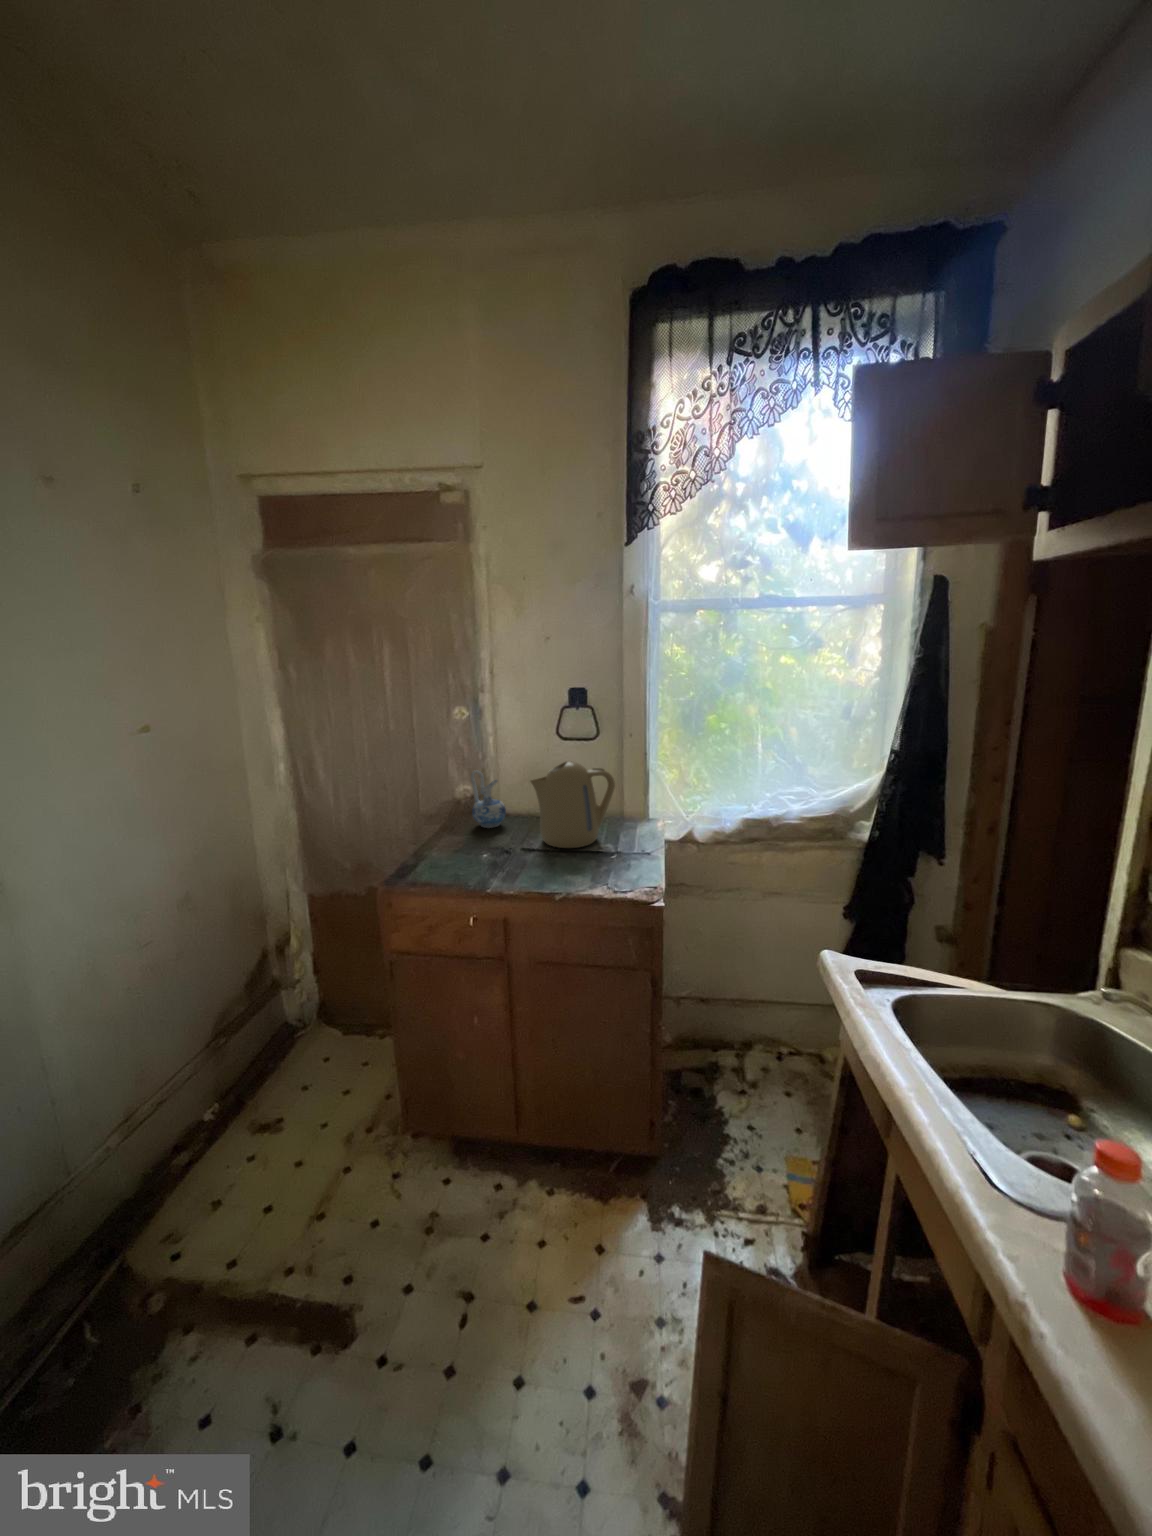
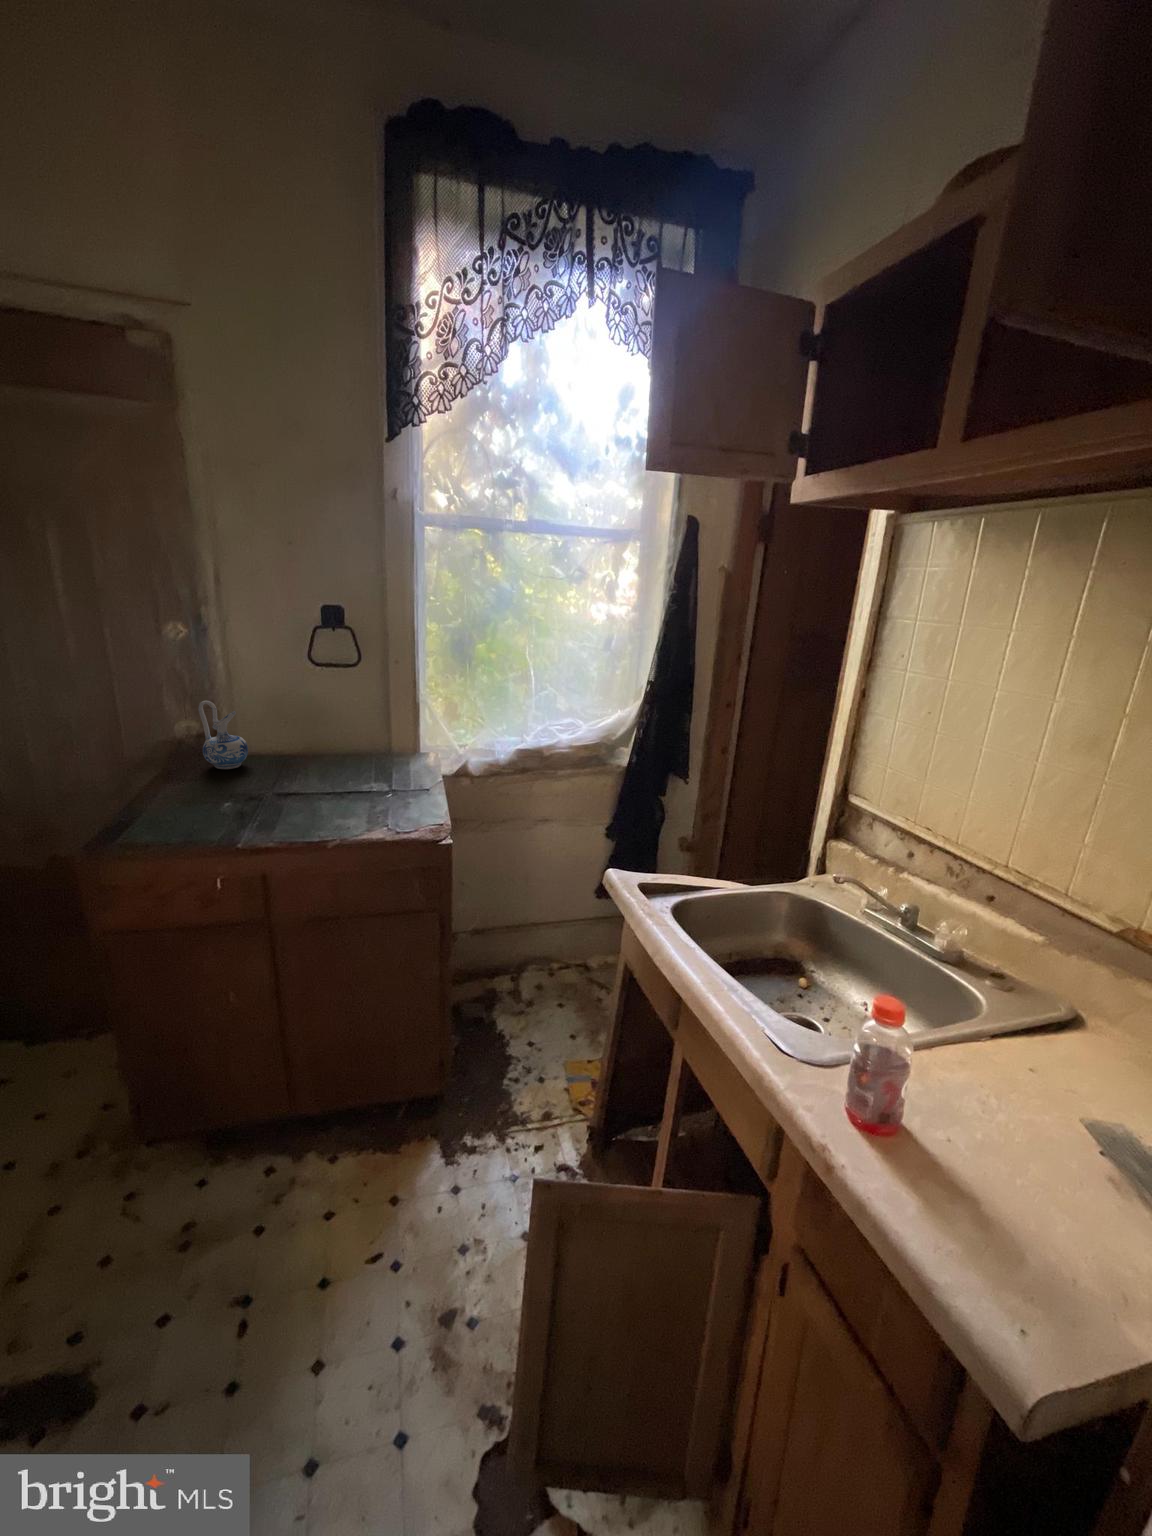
kettle: present [530,761,615,848] -> none [281,690,384,788]

